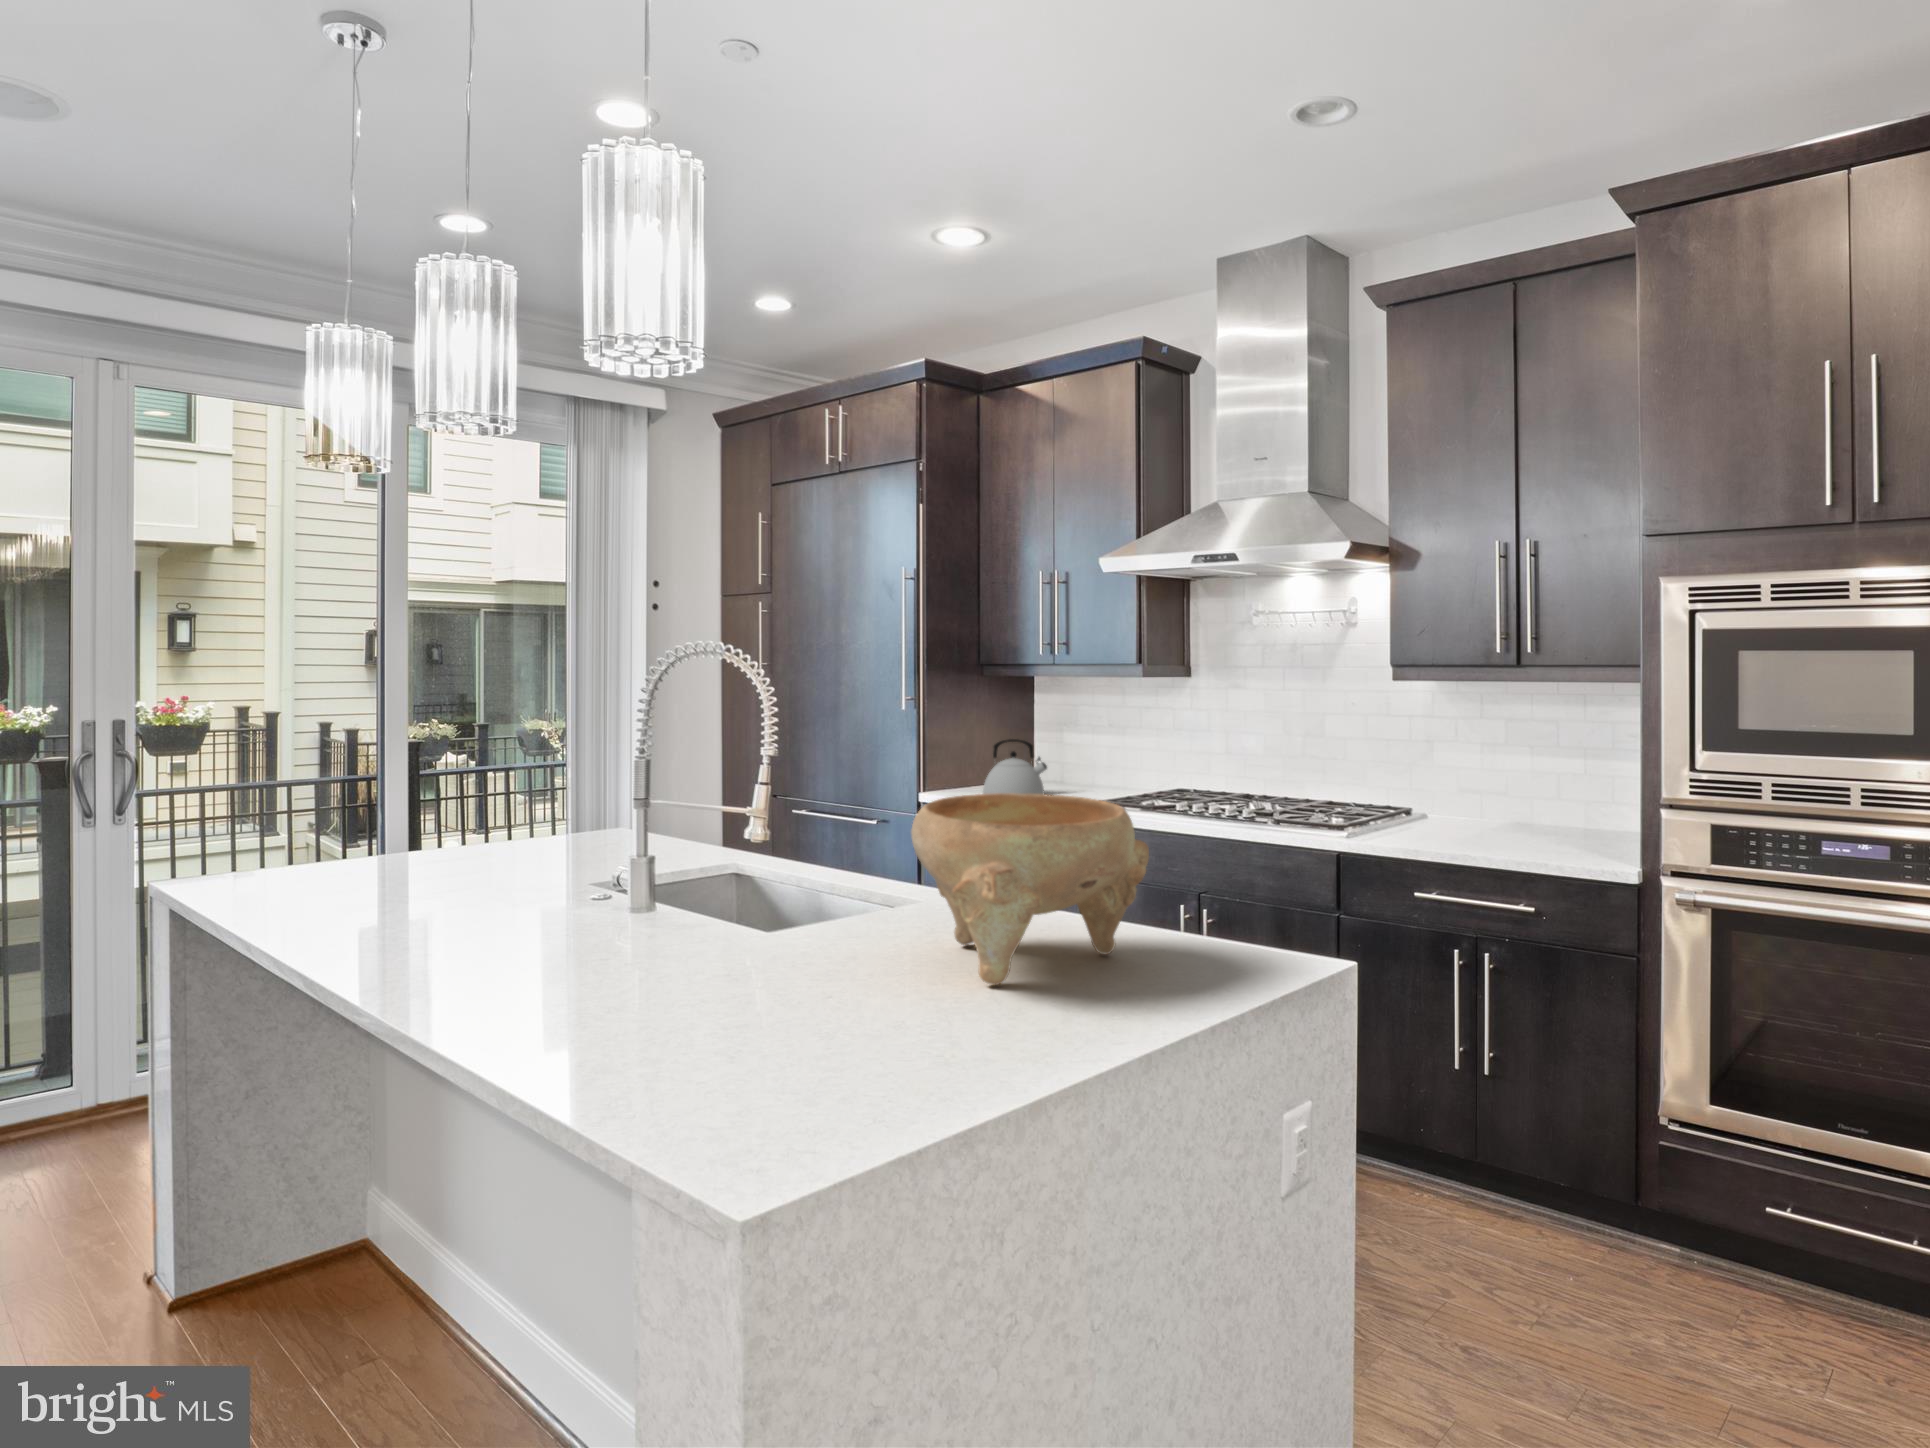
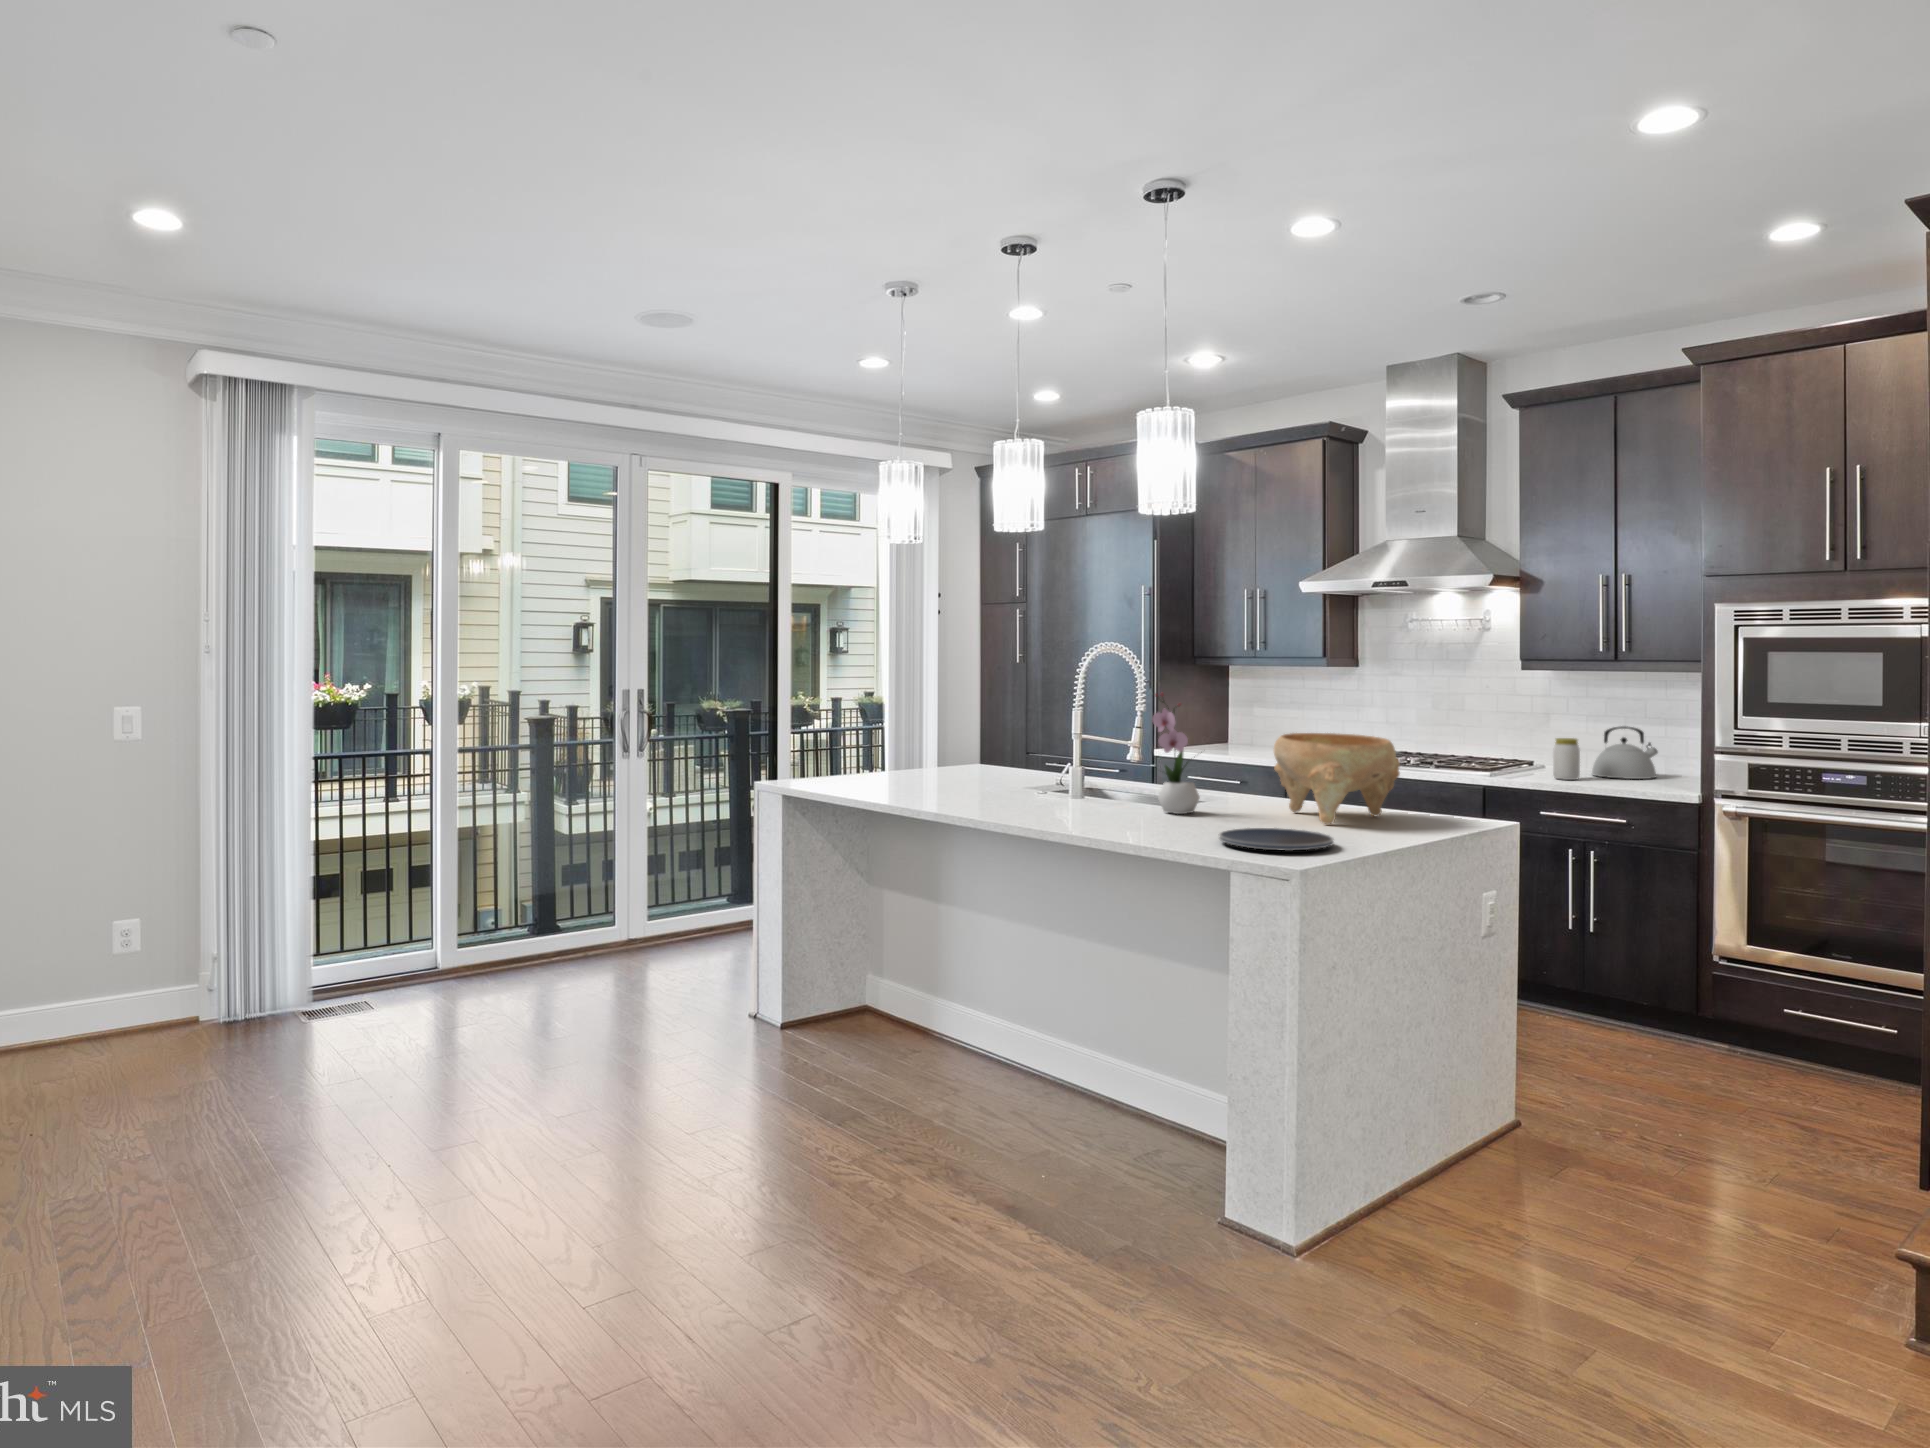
flower arrangement: none [683,719,794,959] -> present [1152,693,1200,814]
kettle: present [983,739,1047,794] -> present [1592,726,1658,779]
jar: none [1433,781,1469,844] -> present [1553,738,1580,780]
plate: none [679,1017,937,1111] -> present [1219,828,1333,851]

